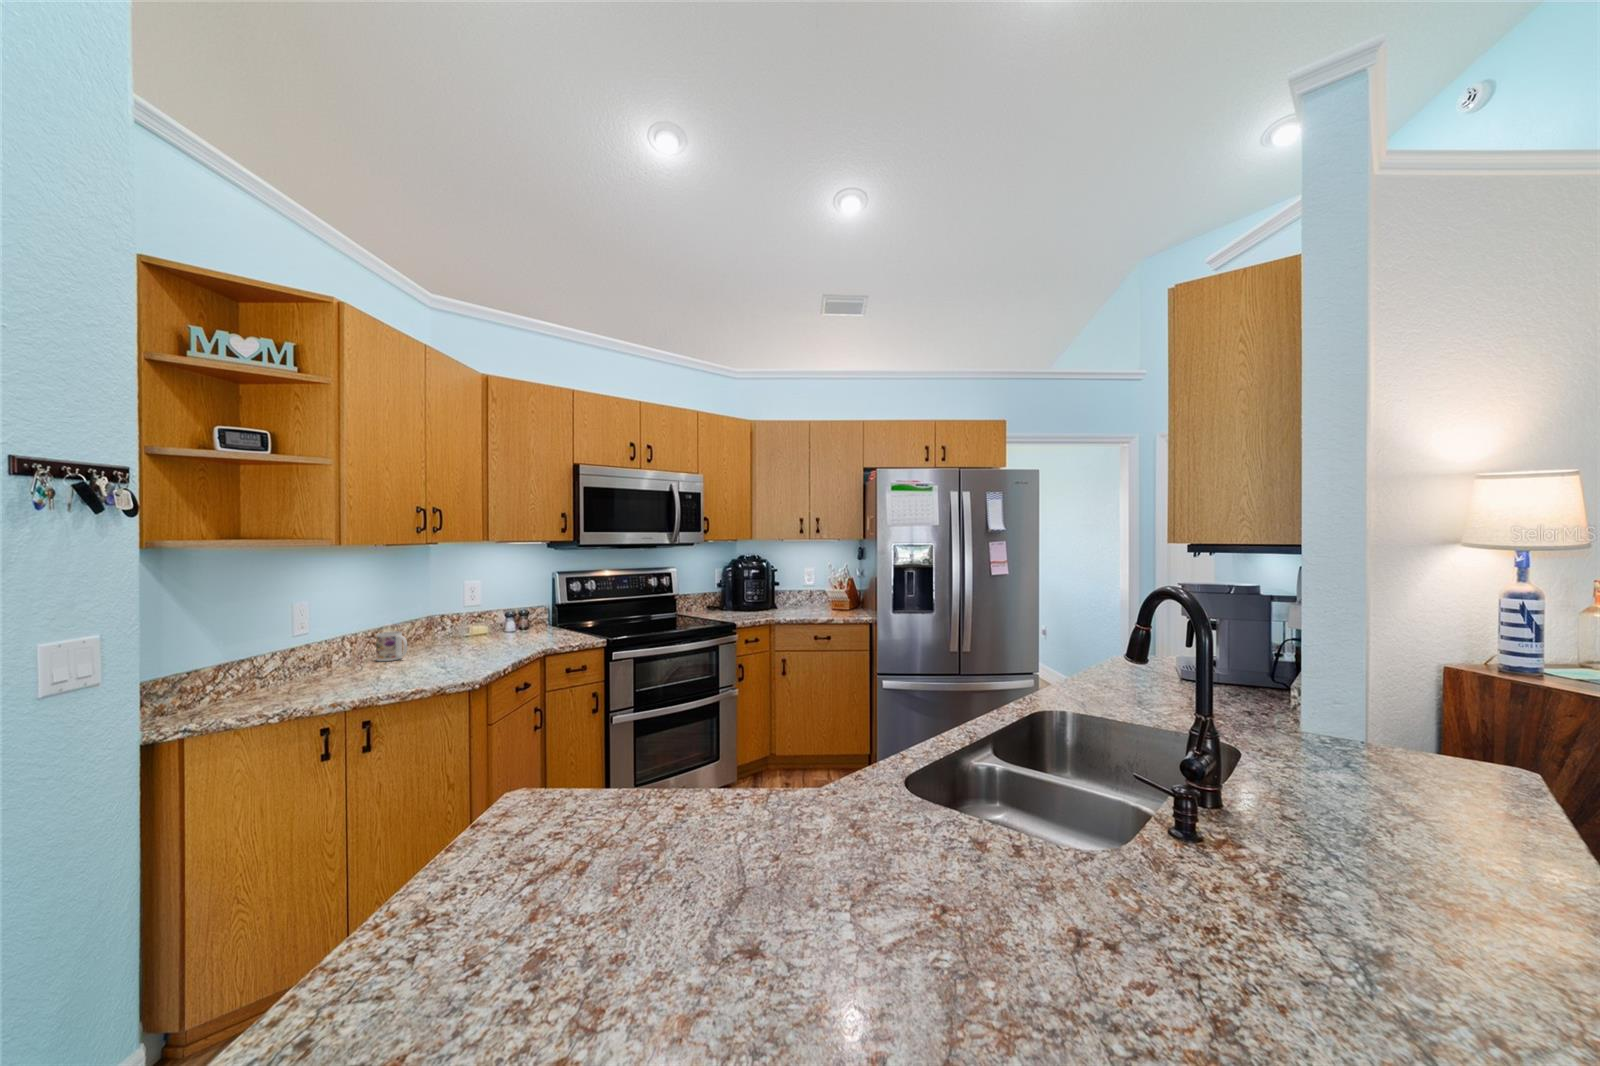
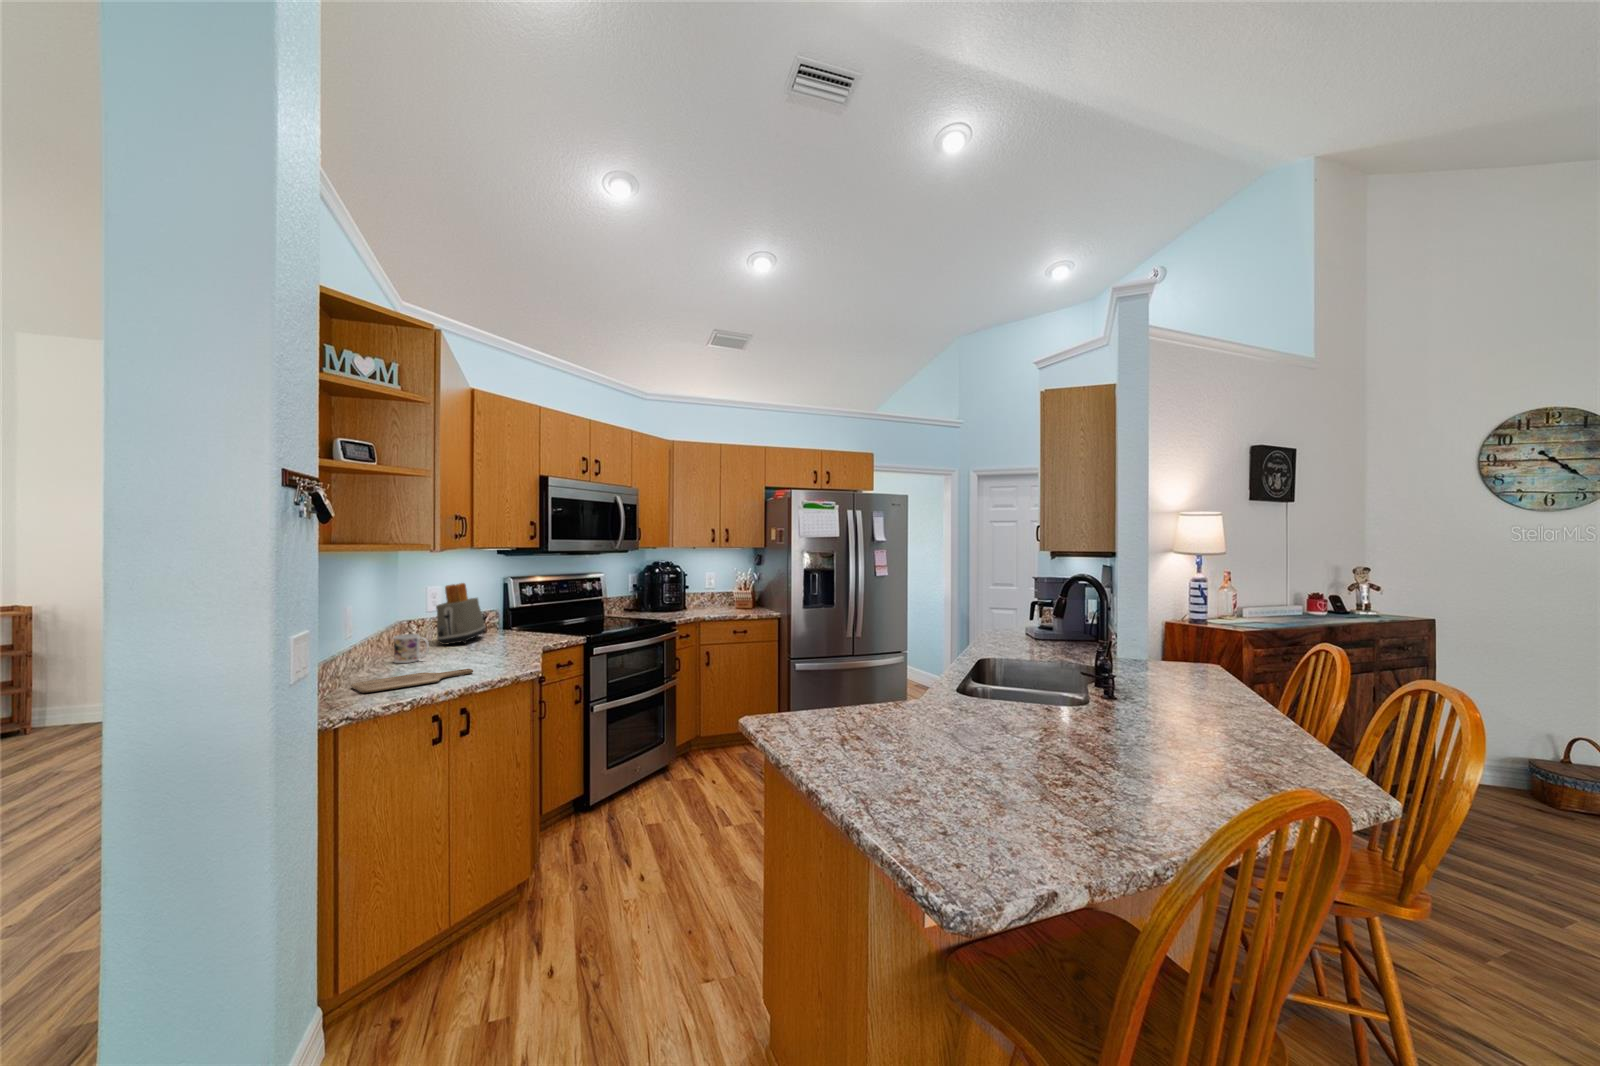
toaster: none [454,578,517,642] -> present [436,583,486,645]
cutting board: none [261,674,405,696] -> present [351,669,473,693]

